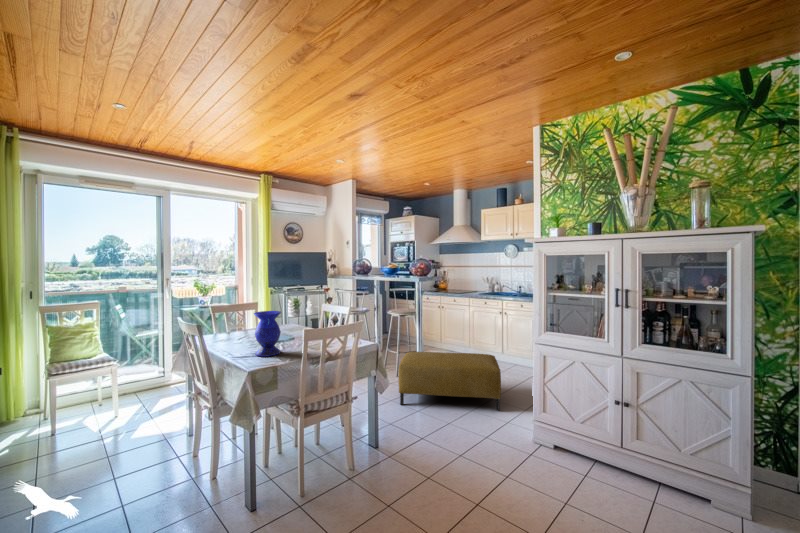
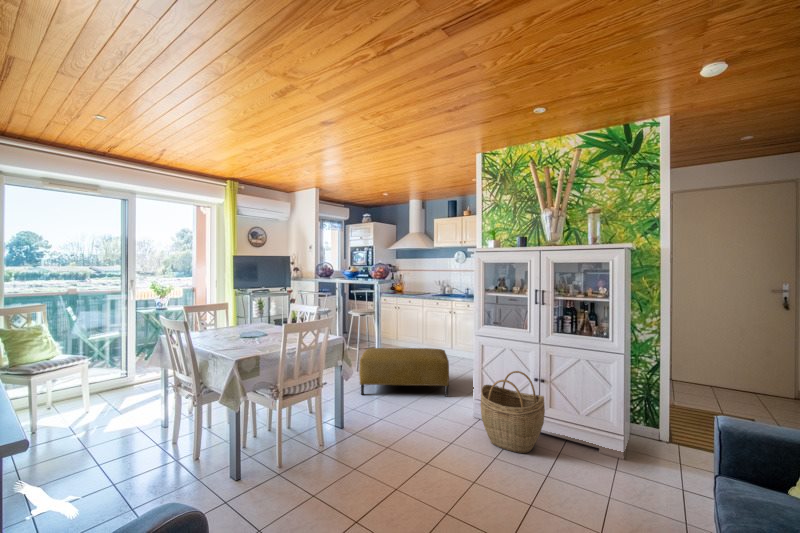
vase: present [254,311,281,357] -> none [236,309,260,349]
woven basket: none [546,390,633,500] -> present [481,371,545,453]

